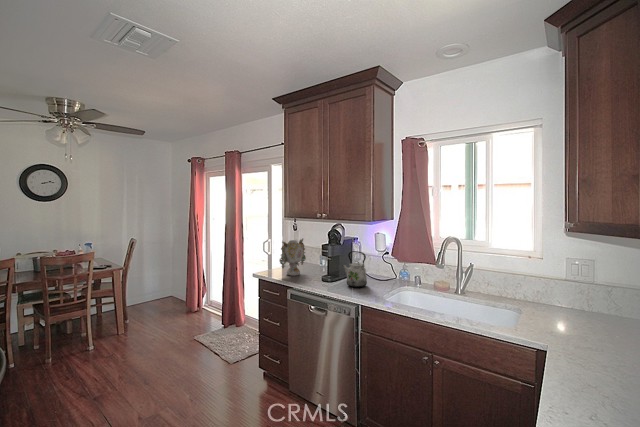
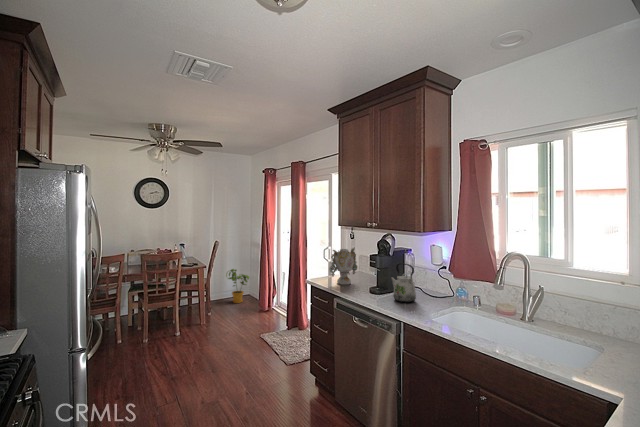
house plant: none [143,268,172,306] -> present [226,269,249,303]

